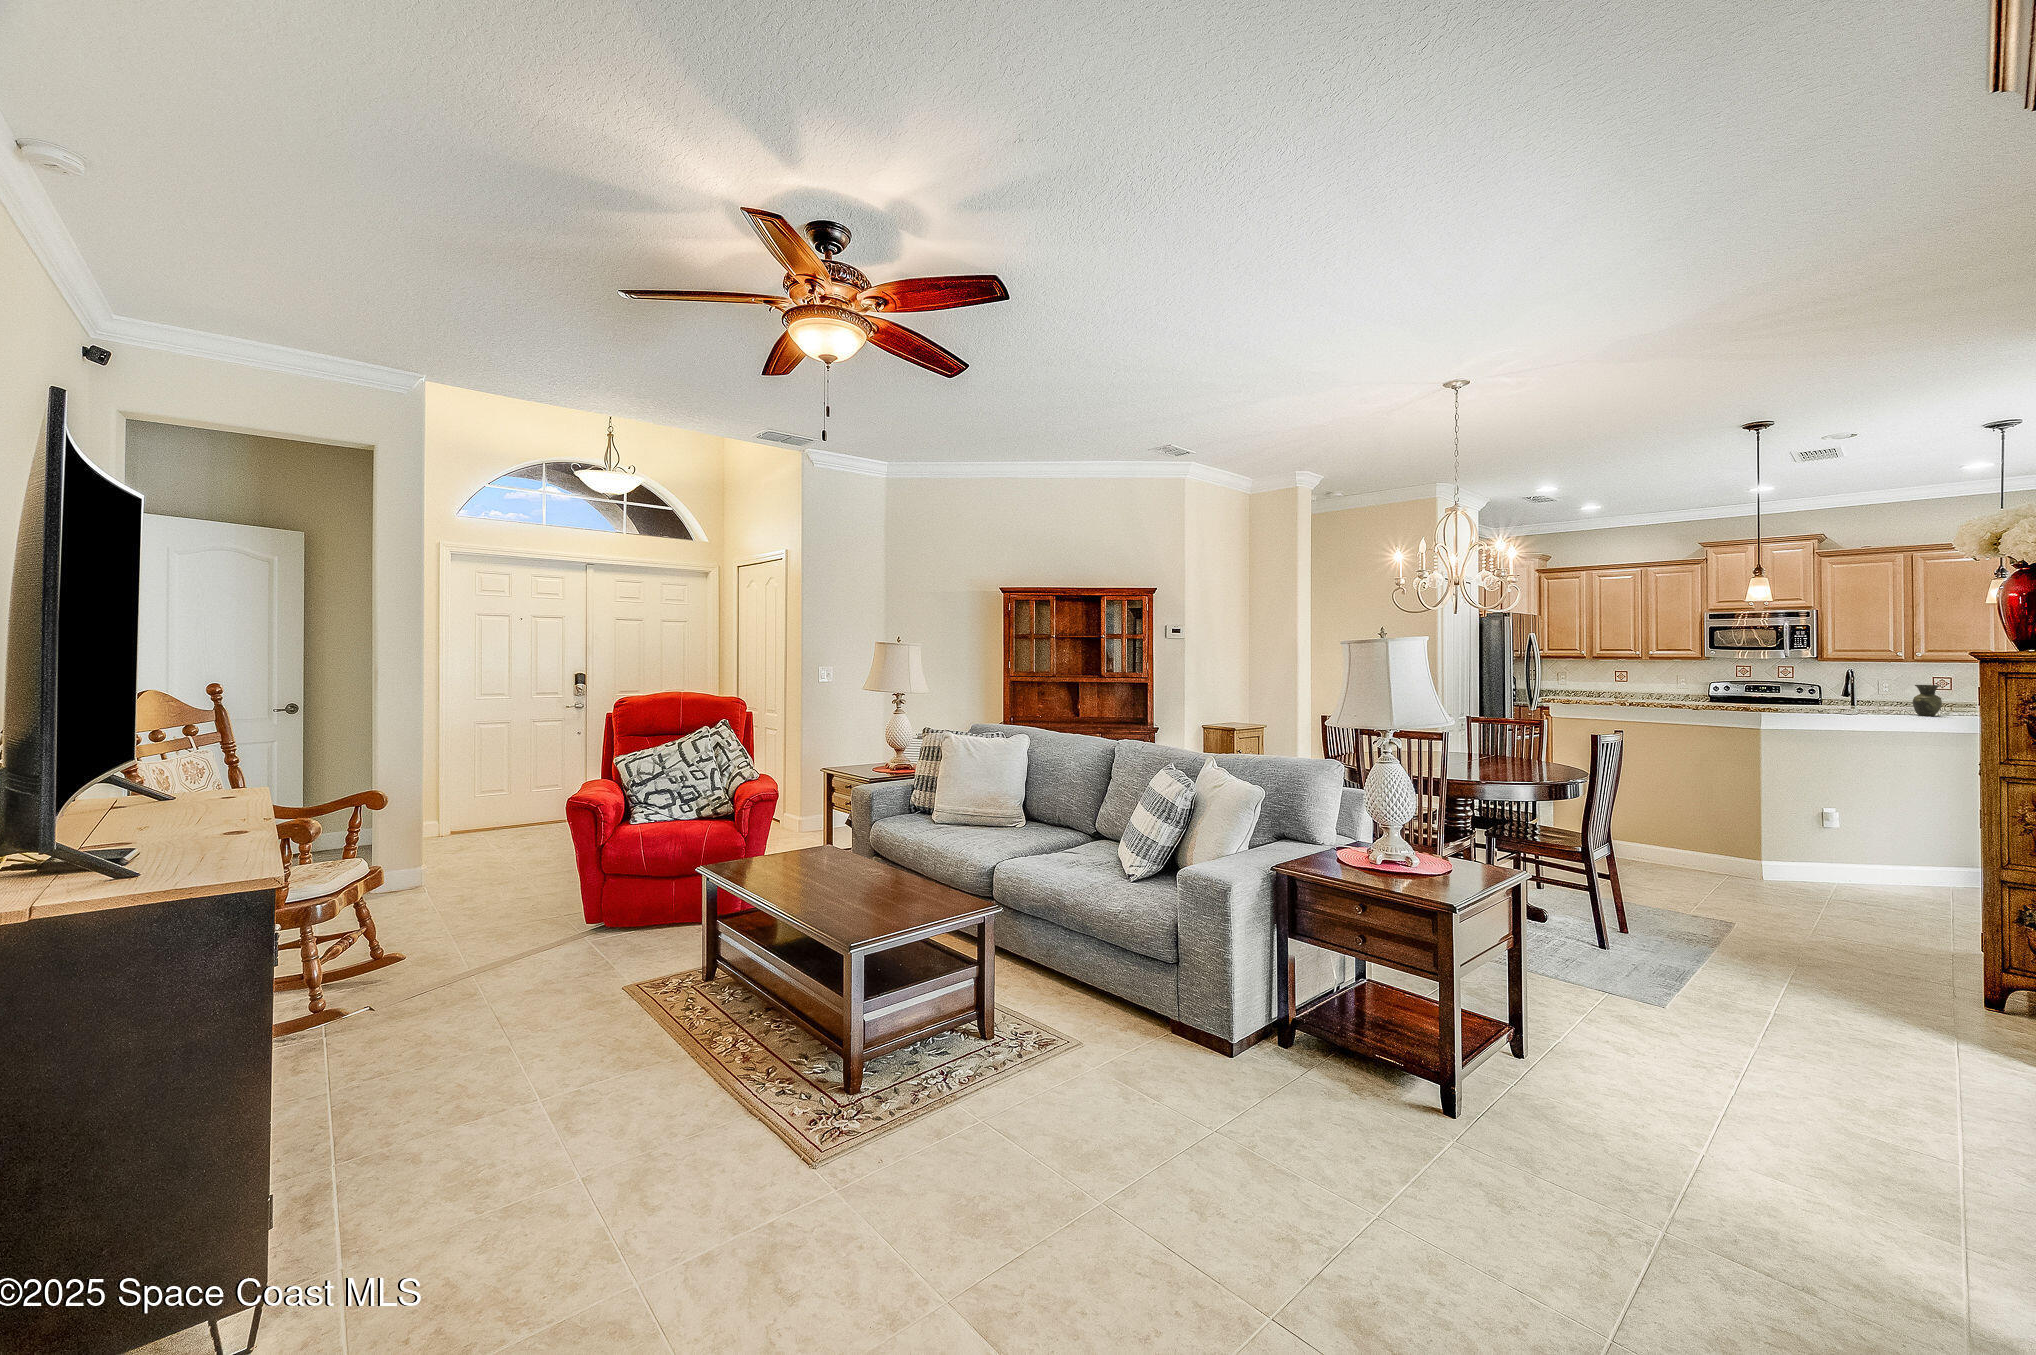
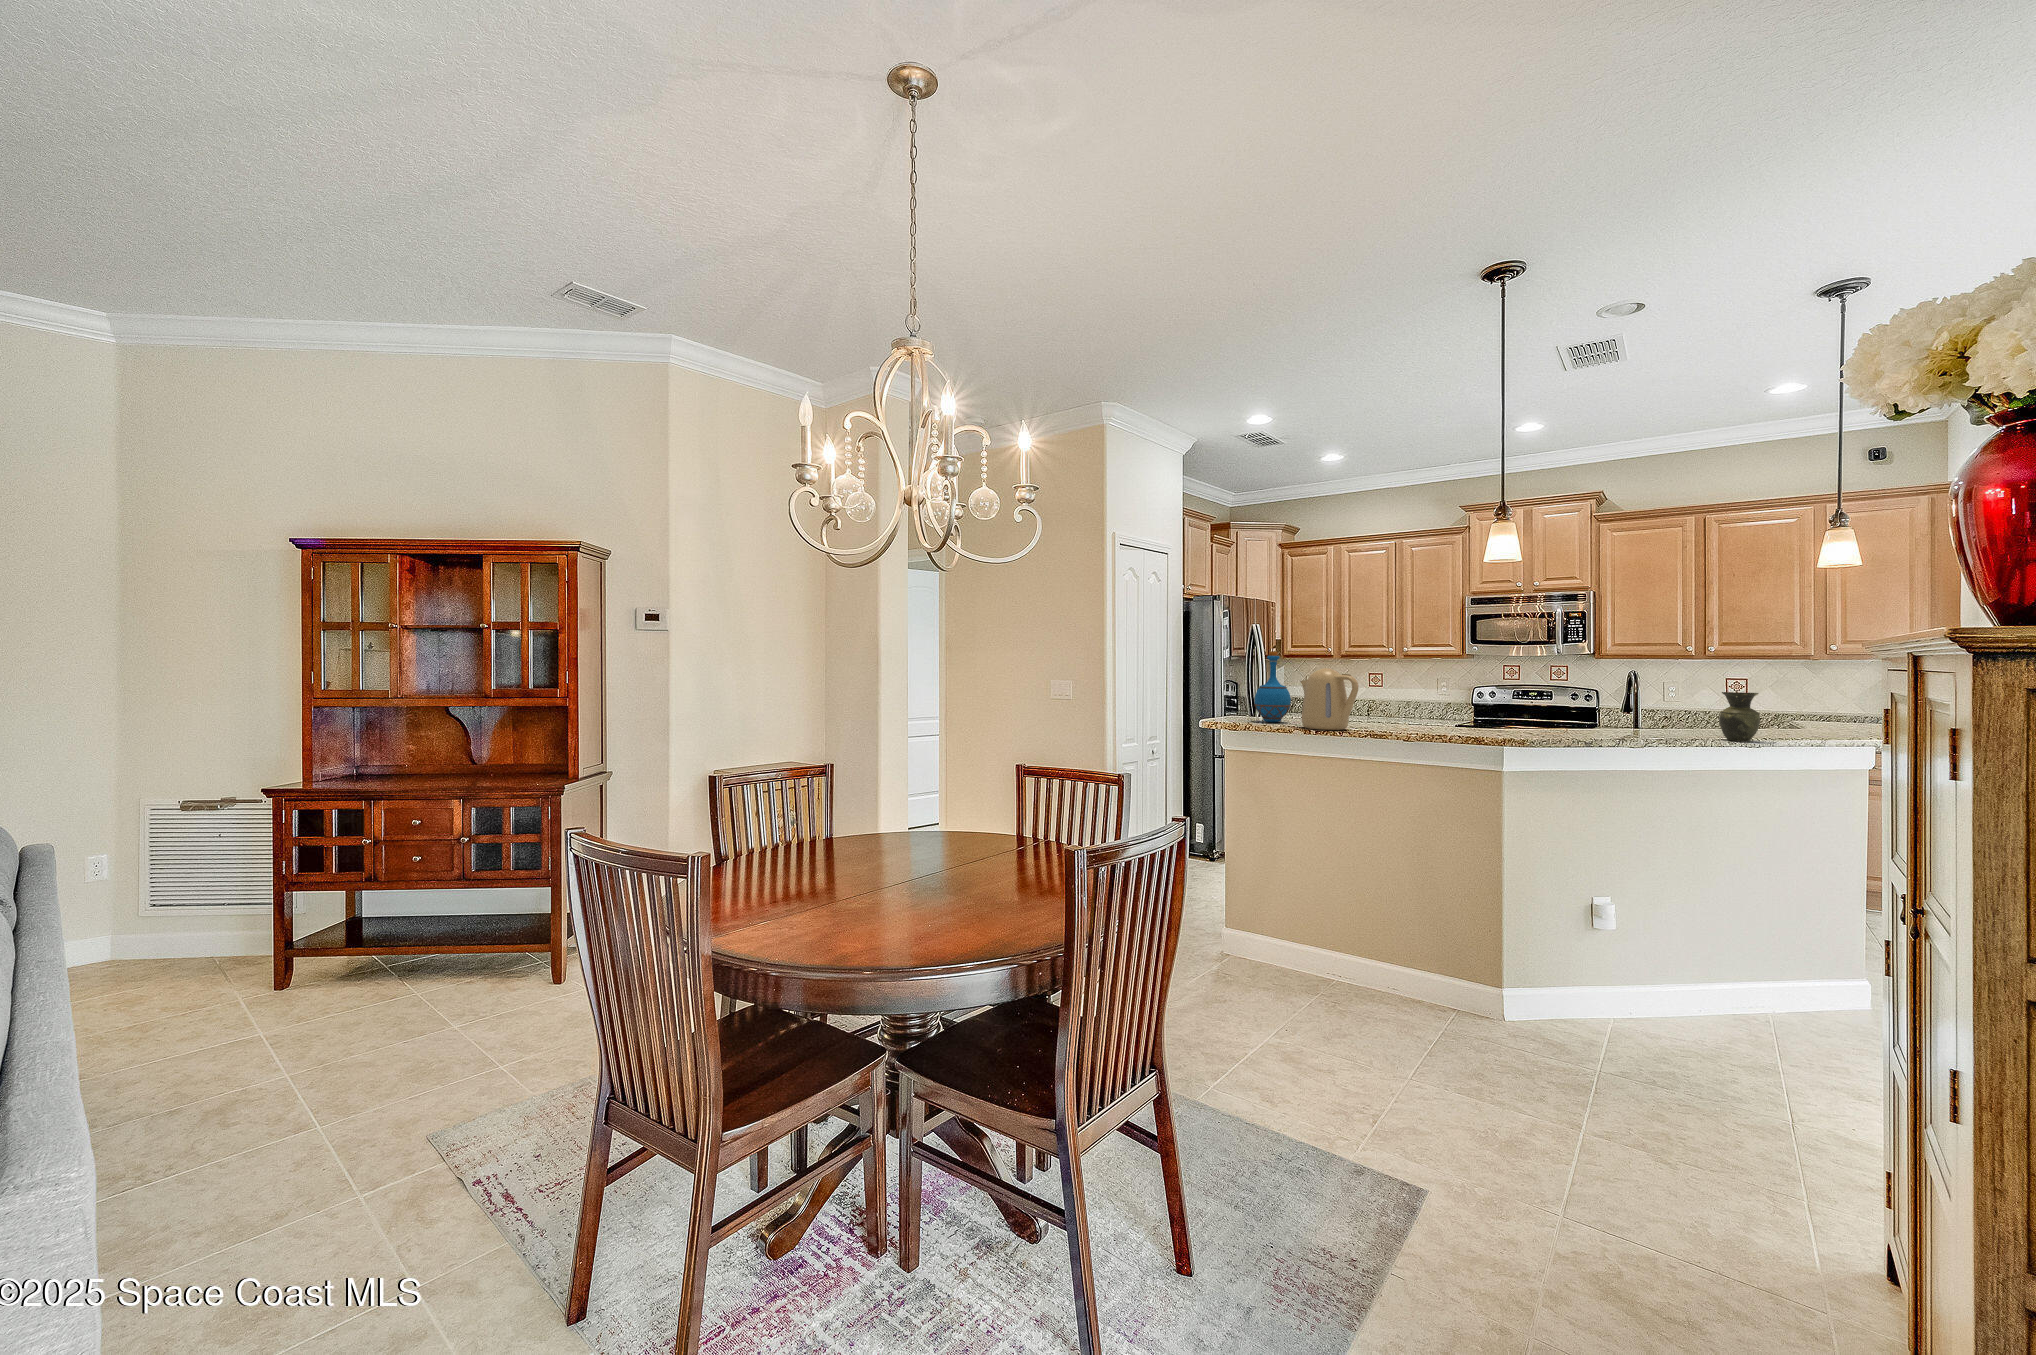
bottle: none [1573,659,1601,704] -> present [1254,652,1291,722]
kettle: none [1611,670,1657,708] -> present [1300,668,1359,730]

